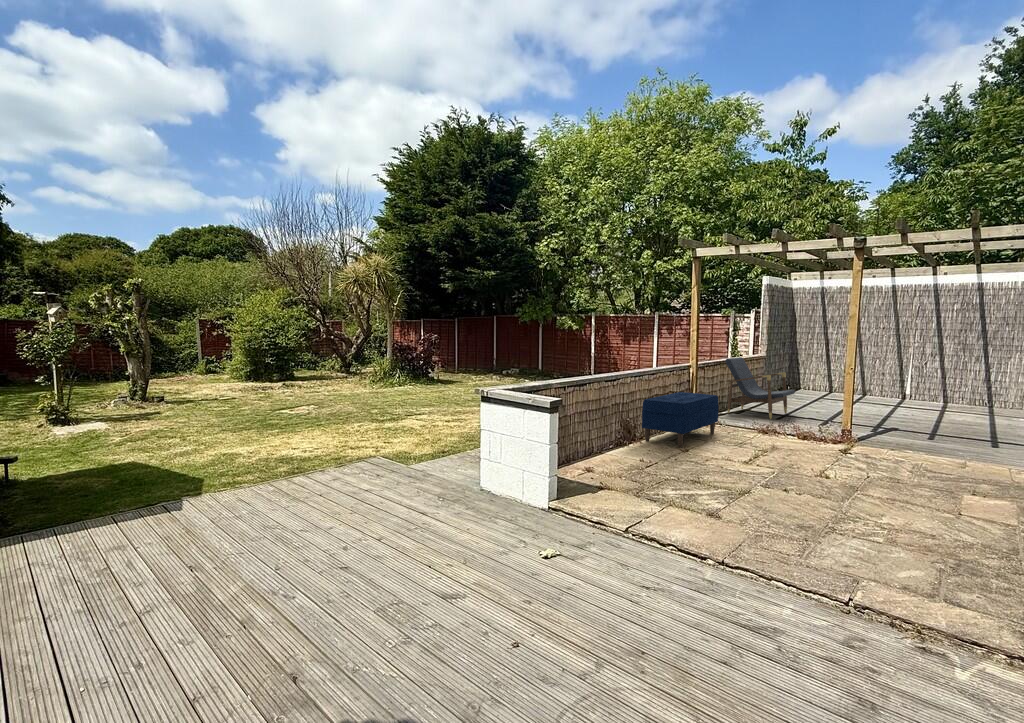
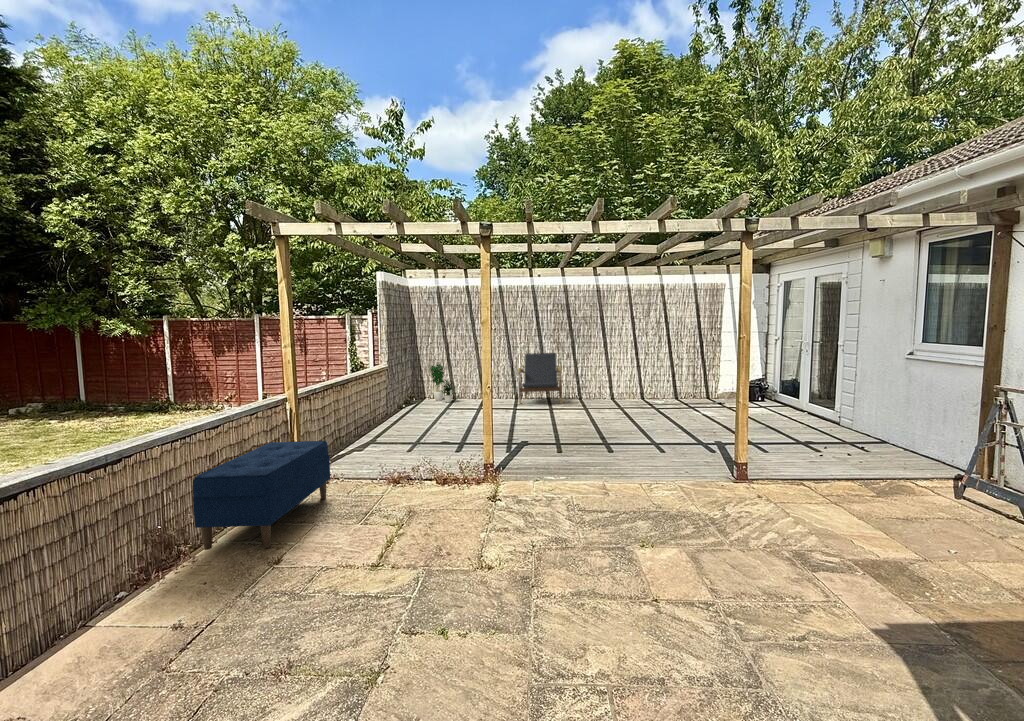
potted plant: none [804,355,832,394] -> present [429,364,453,402]
lounge chair: present [725,357,795,419] -> present [518,353,562,404]

